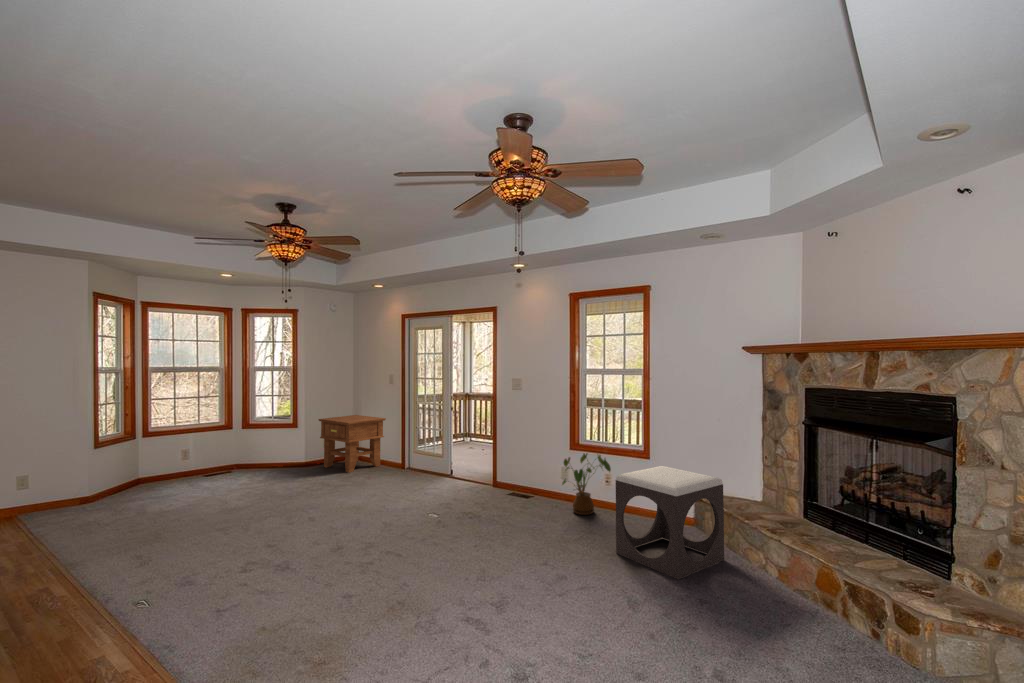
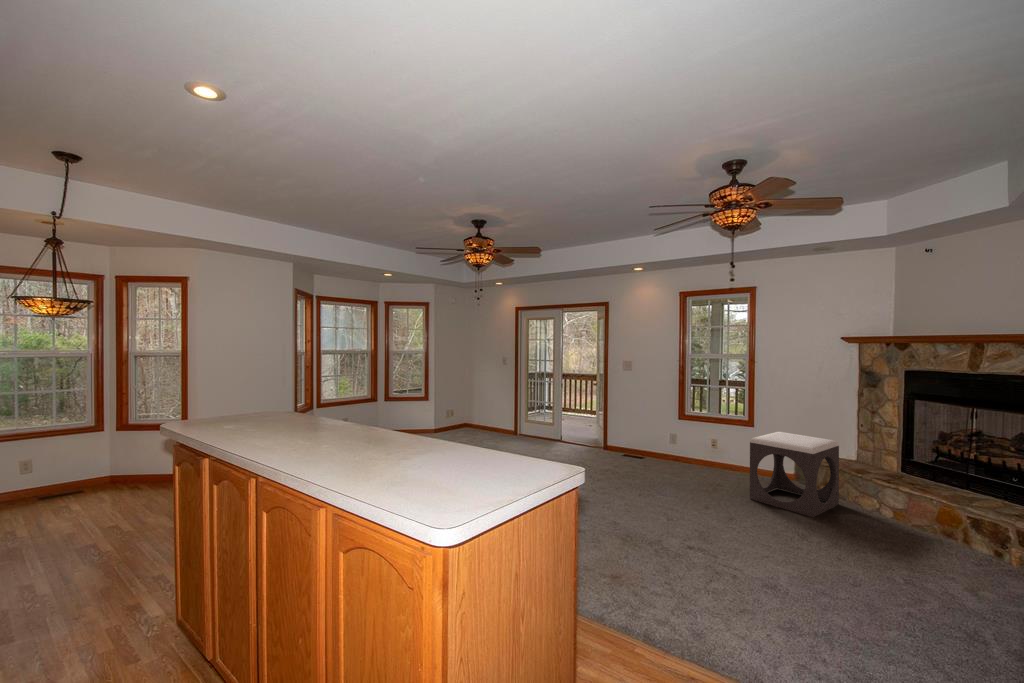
side table: present [318,415,386,472] -> none [444,391,499,438]
house plant: present [562,453,611,515] -> none [679,422,722,471]

